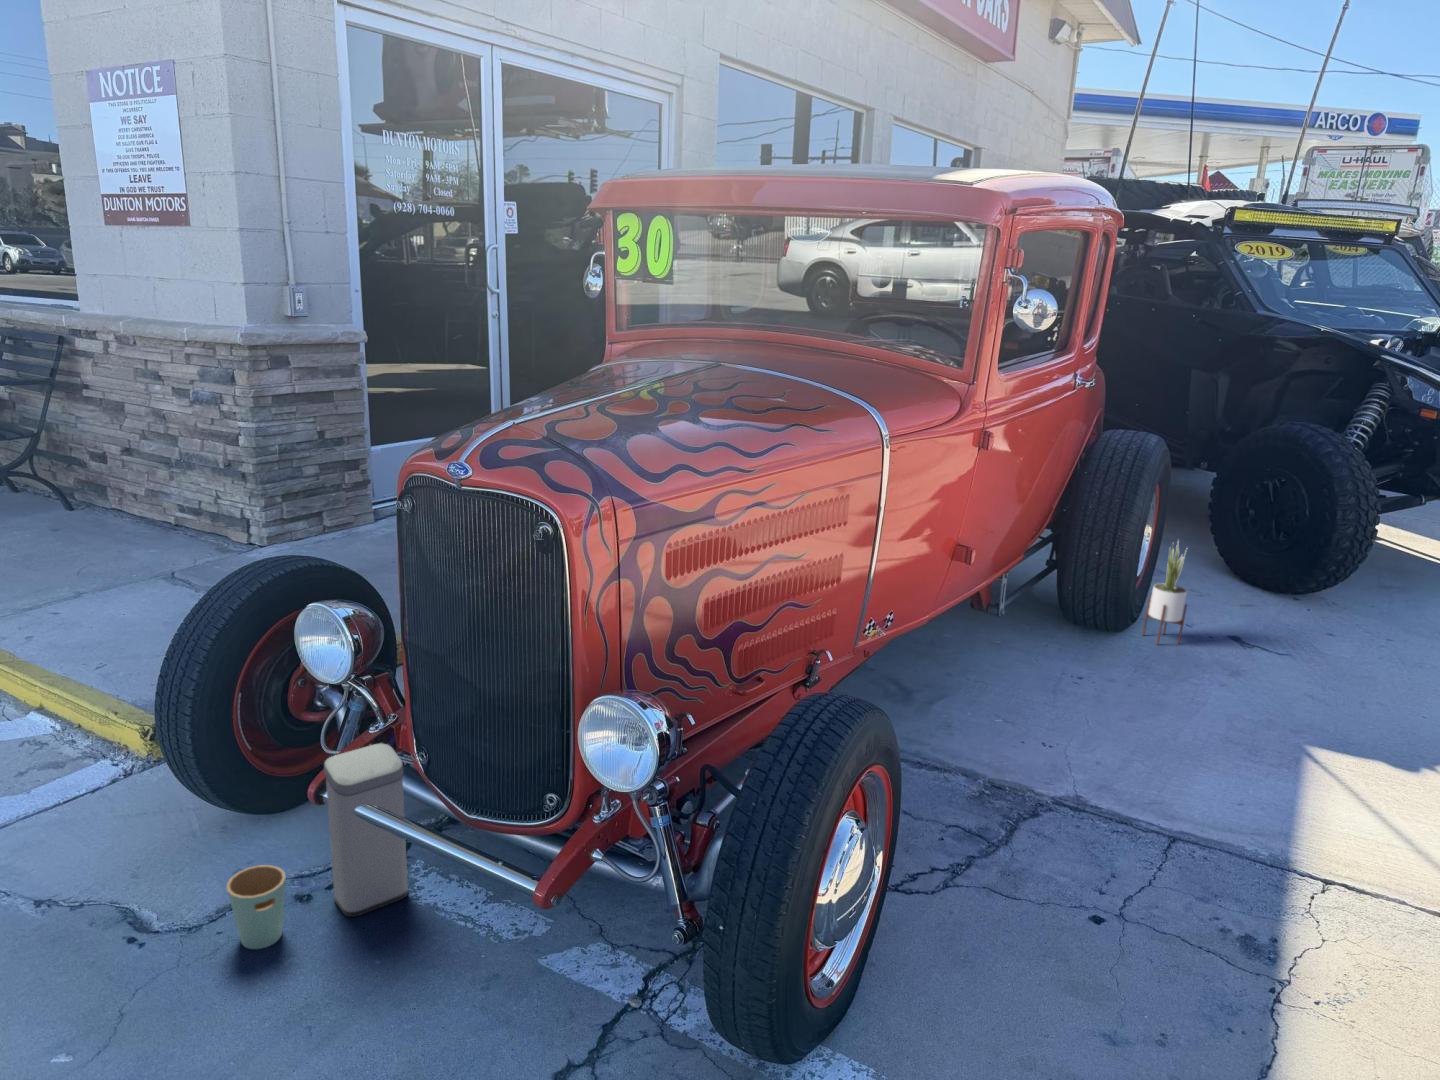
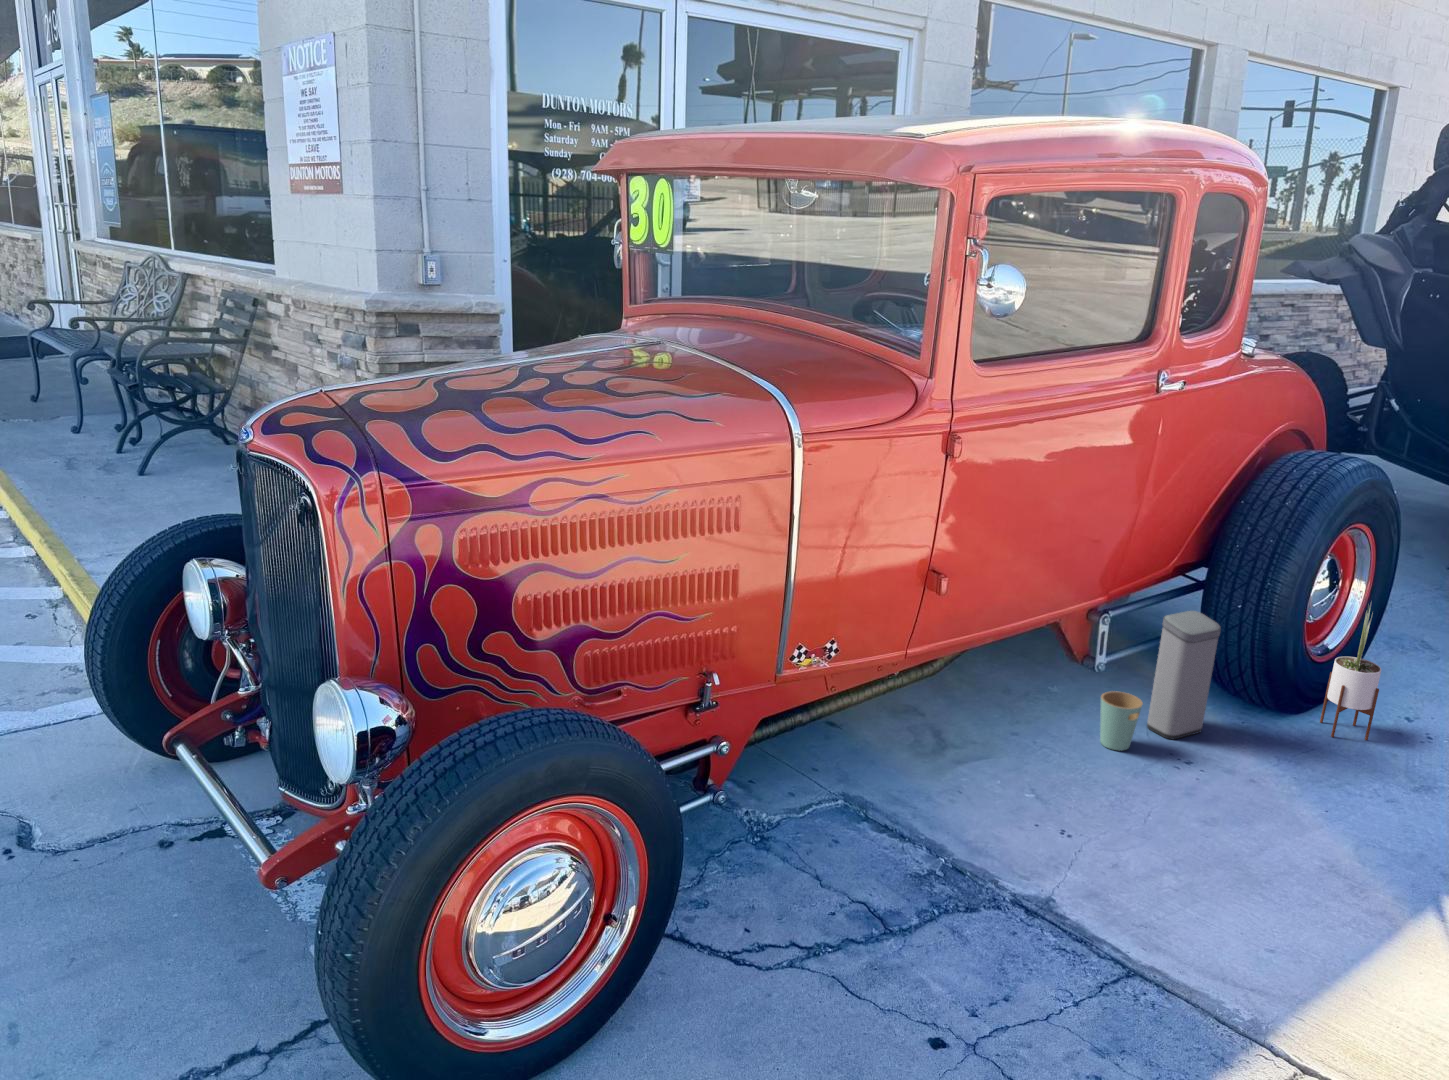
trash can: present [227,743,408,949] -> present [1100,611,1221,751]

